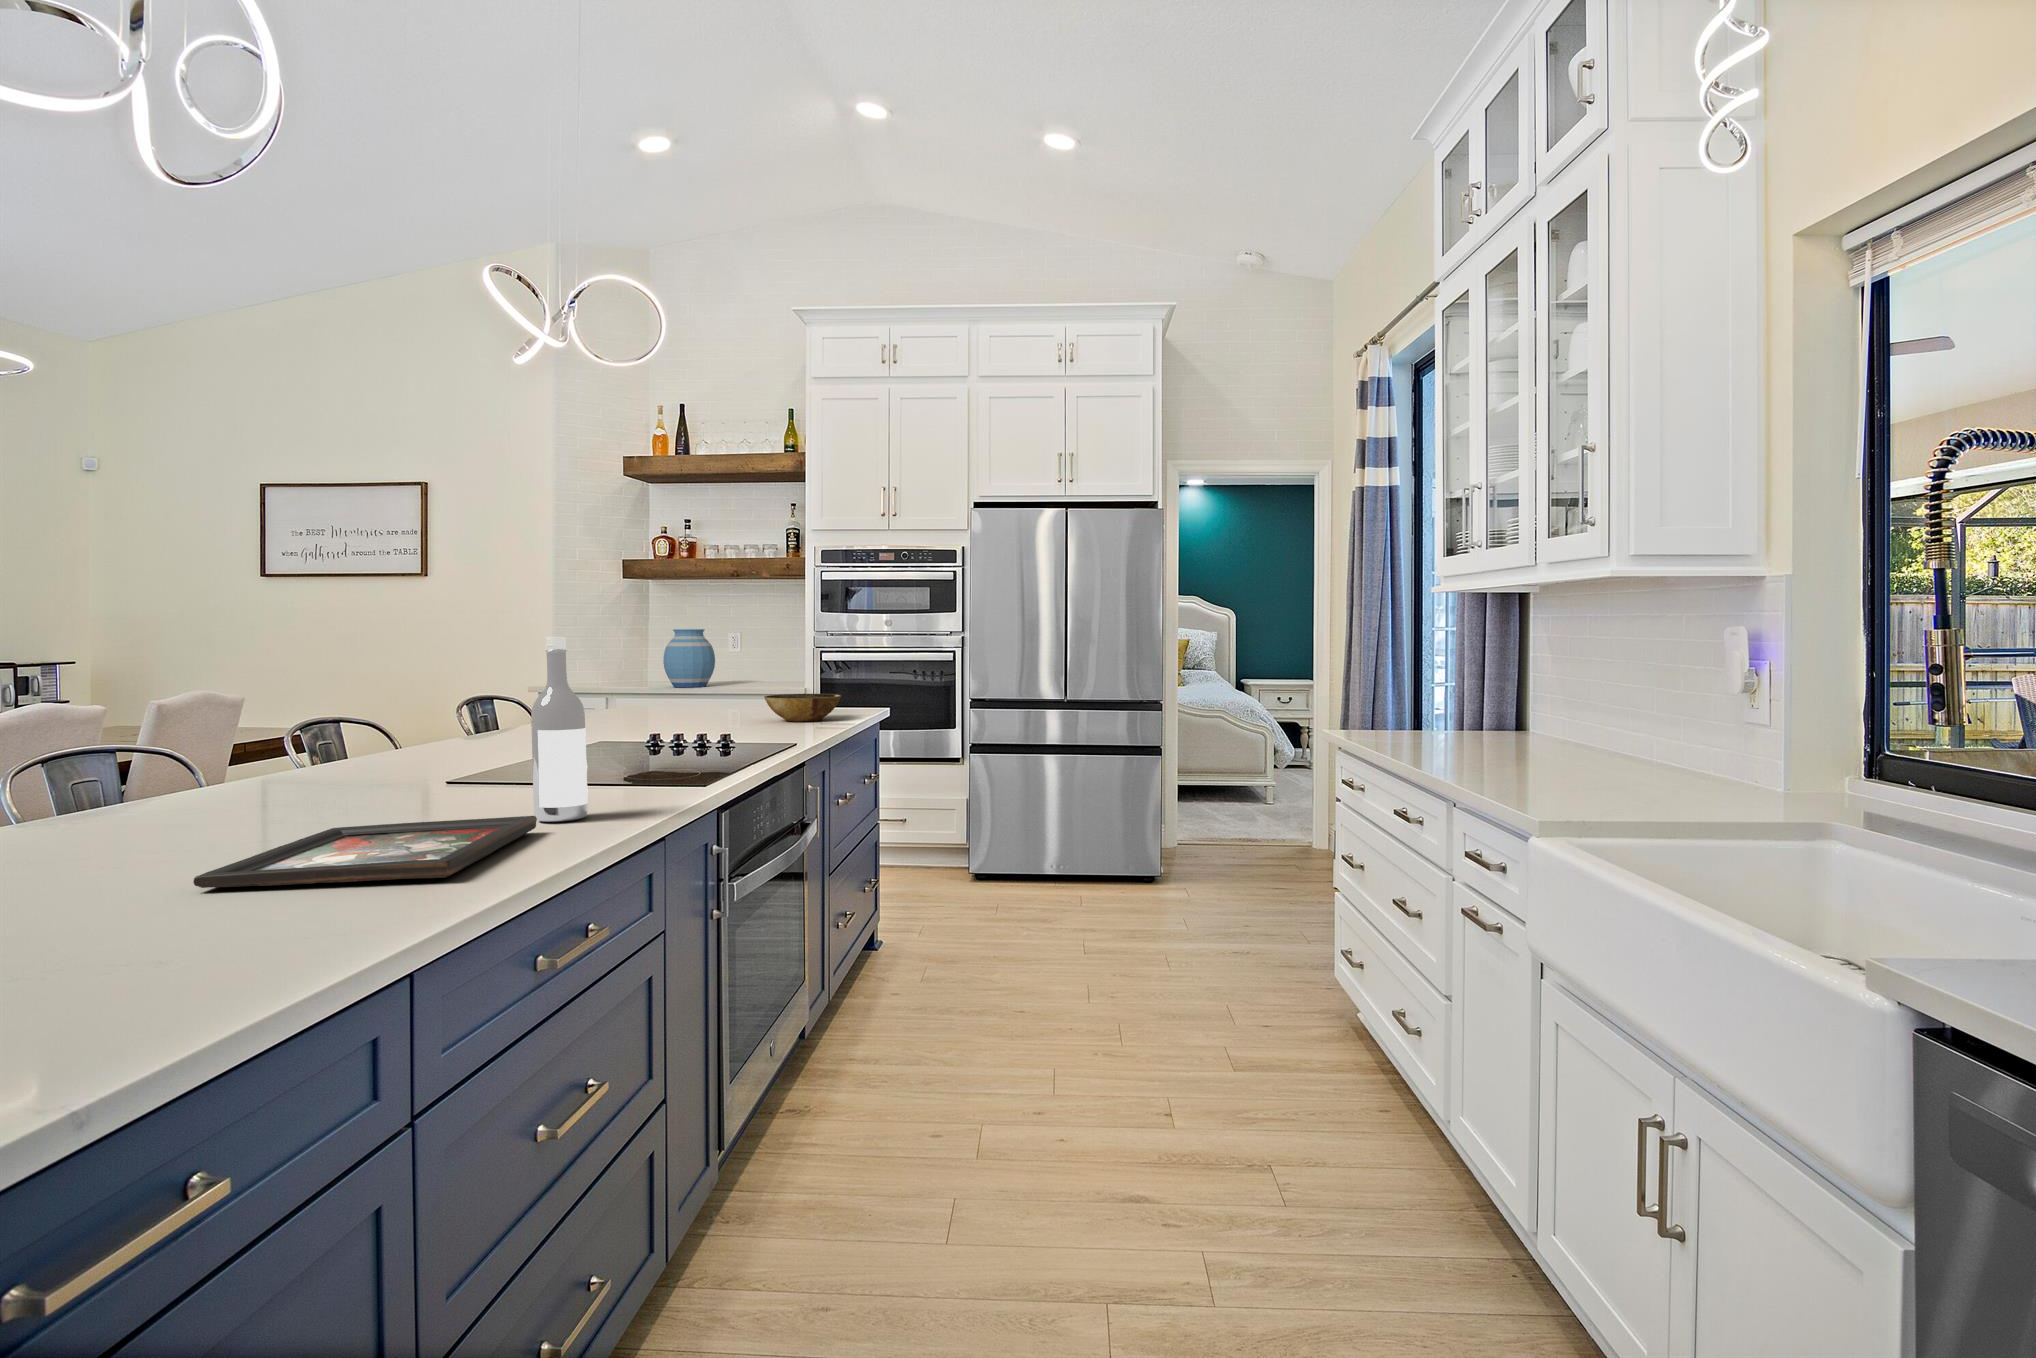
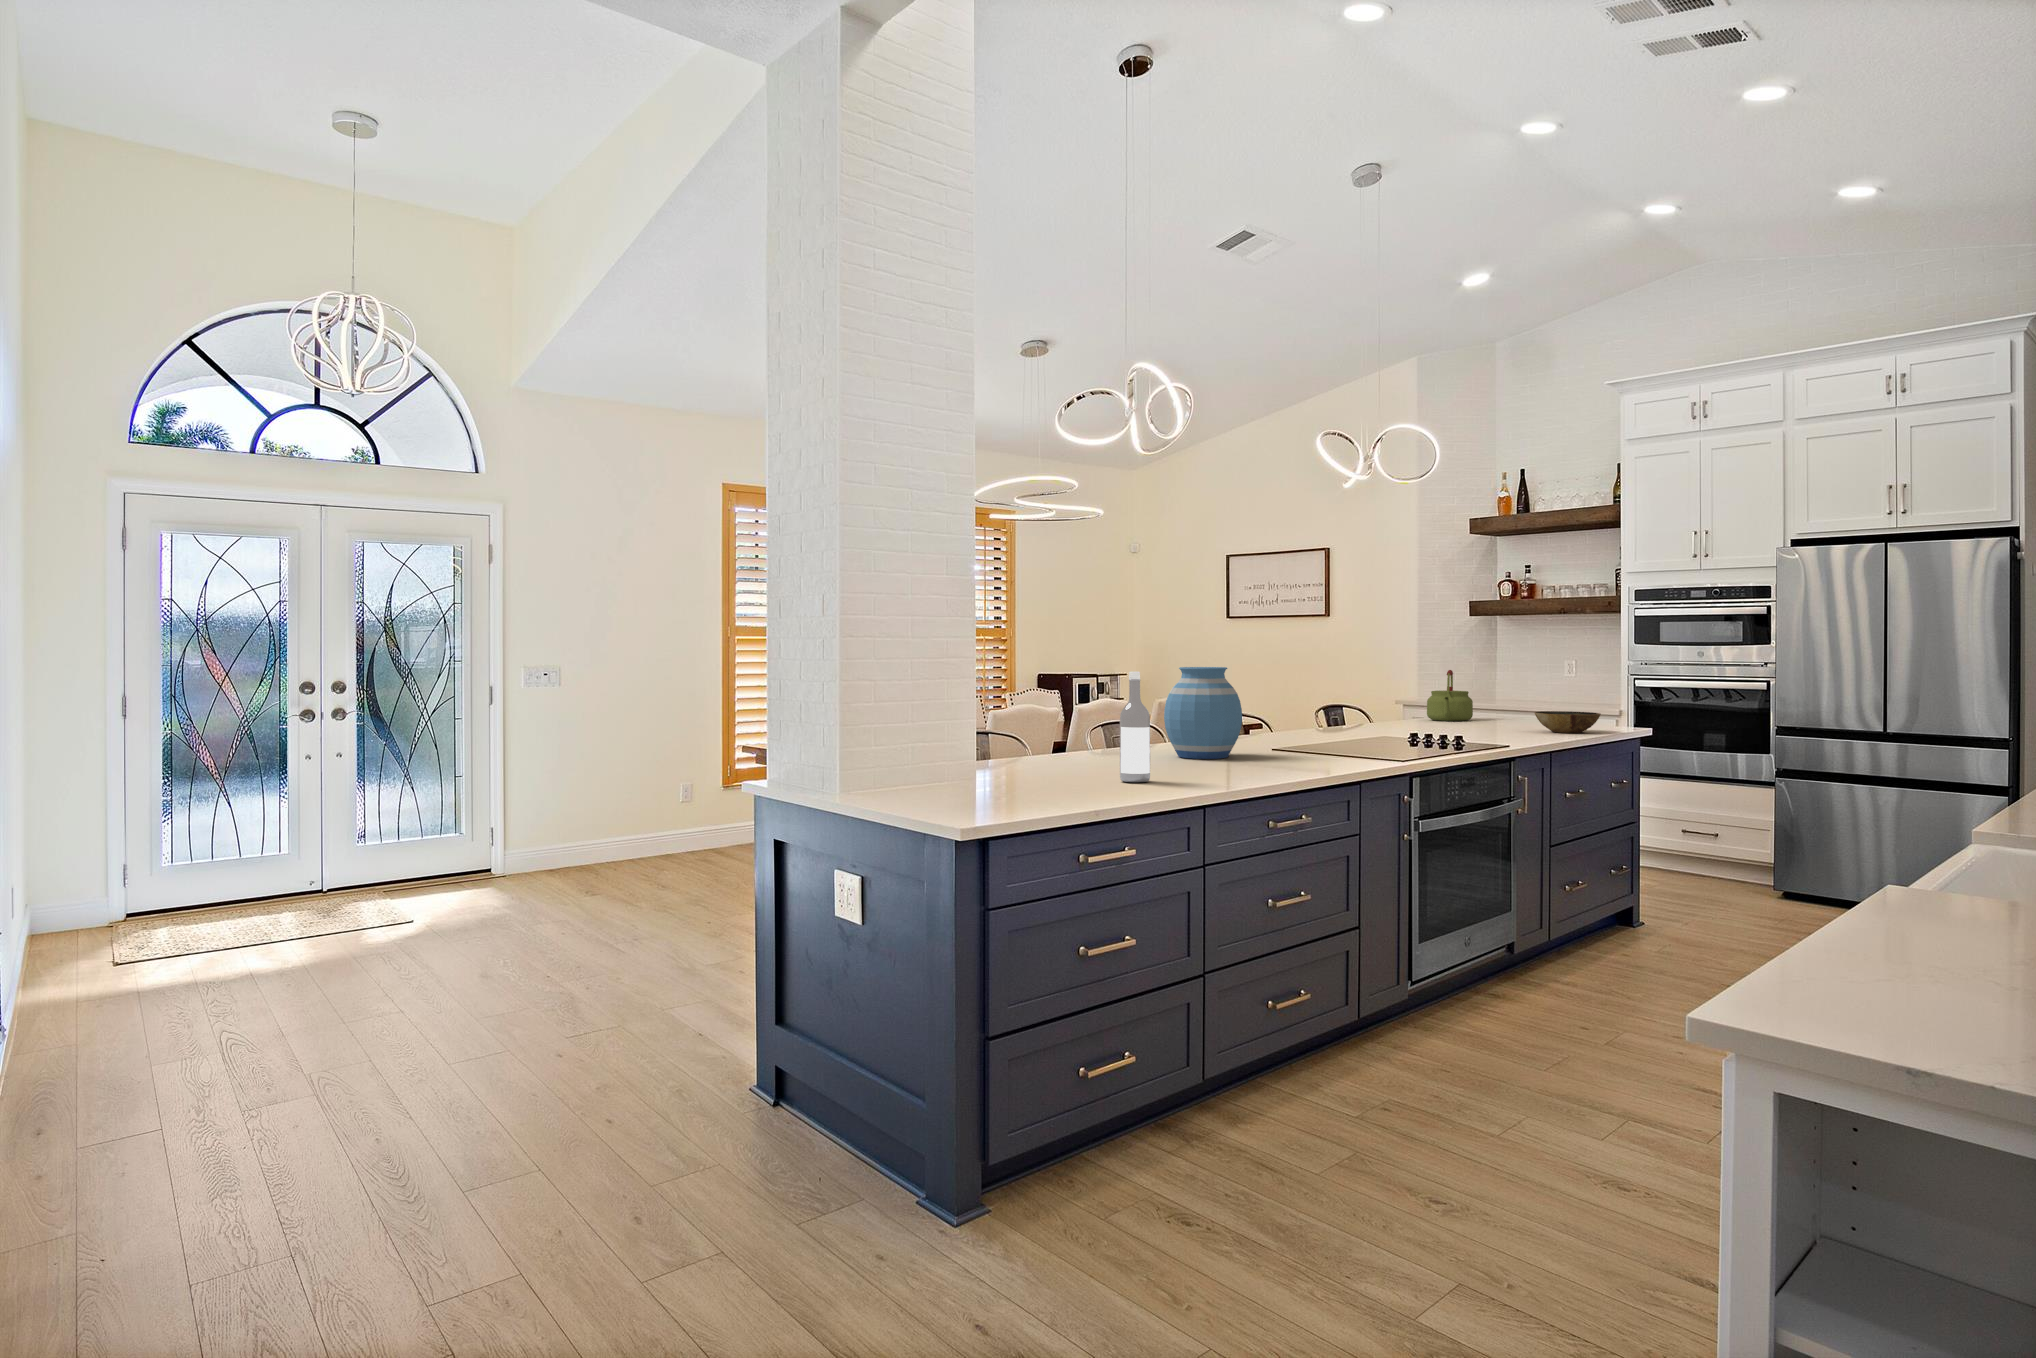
vase: present [663,629,715,687] -> present [1164,667,1242,759]
wine bottle: present [531,637,588,822] -> present [1120,672,1150,782]
kettle: none [603,645,664,713] -> present [1427,670,1473,721]
decorative tray: present [193,816,537,888] -> none [1156,760,1307,781]

